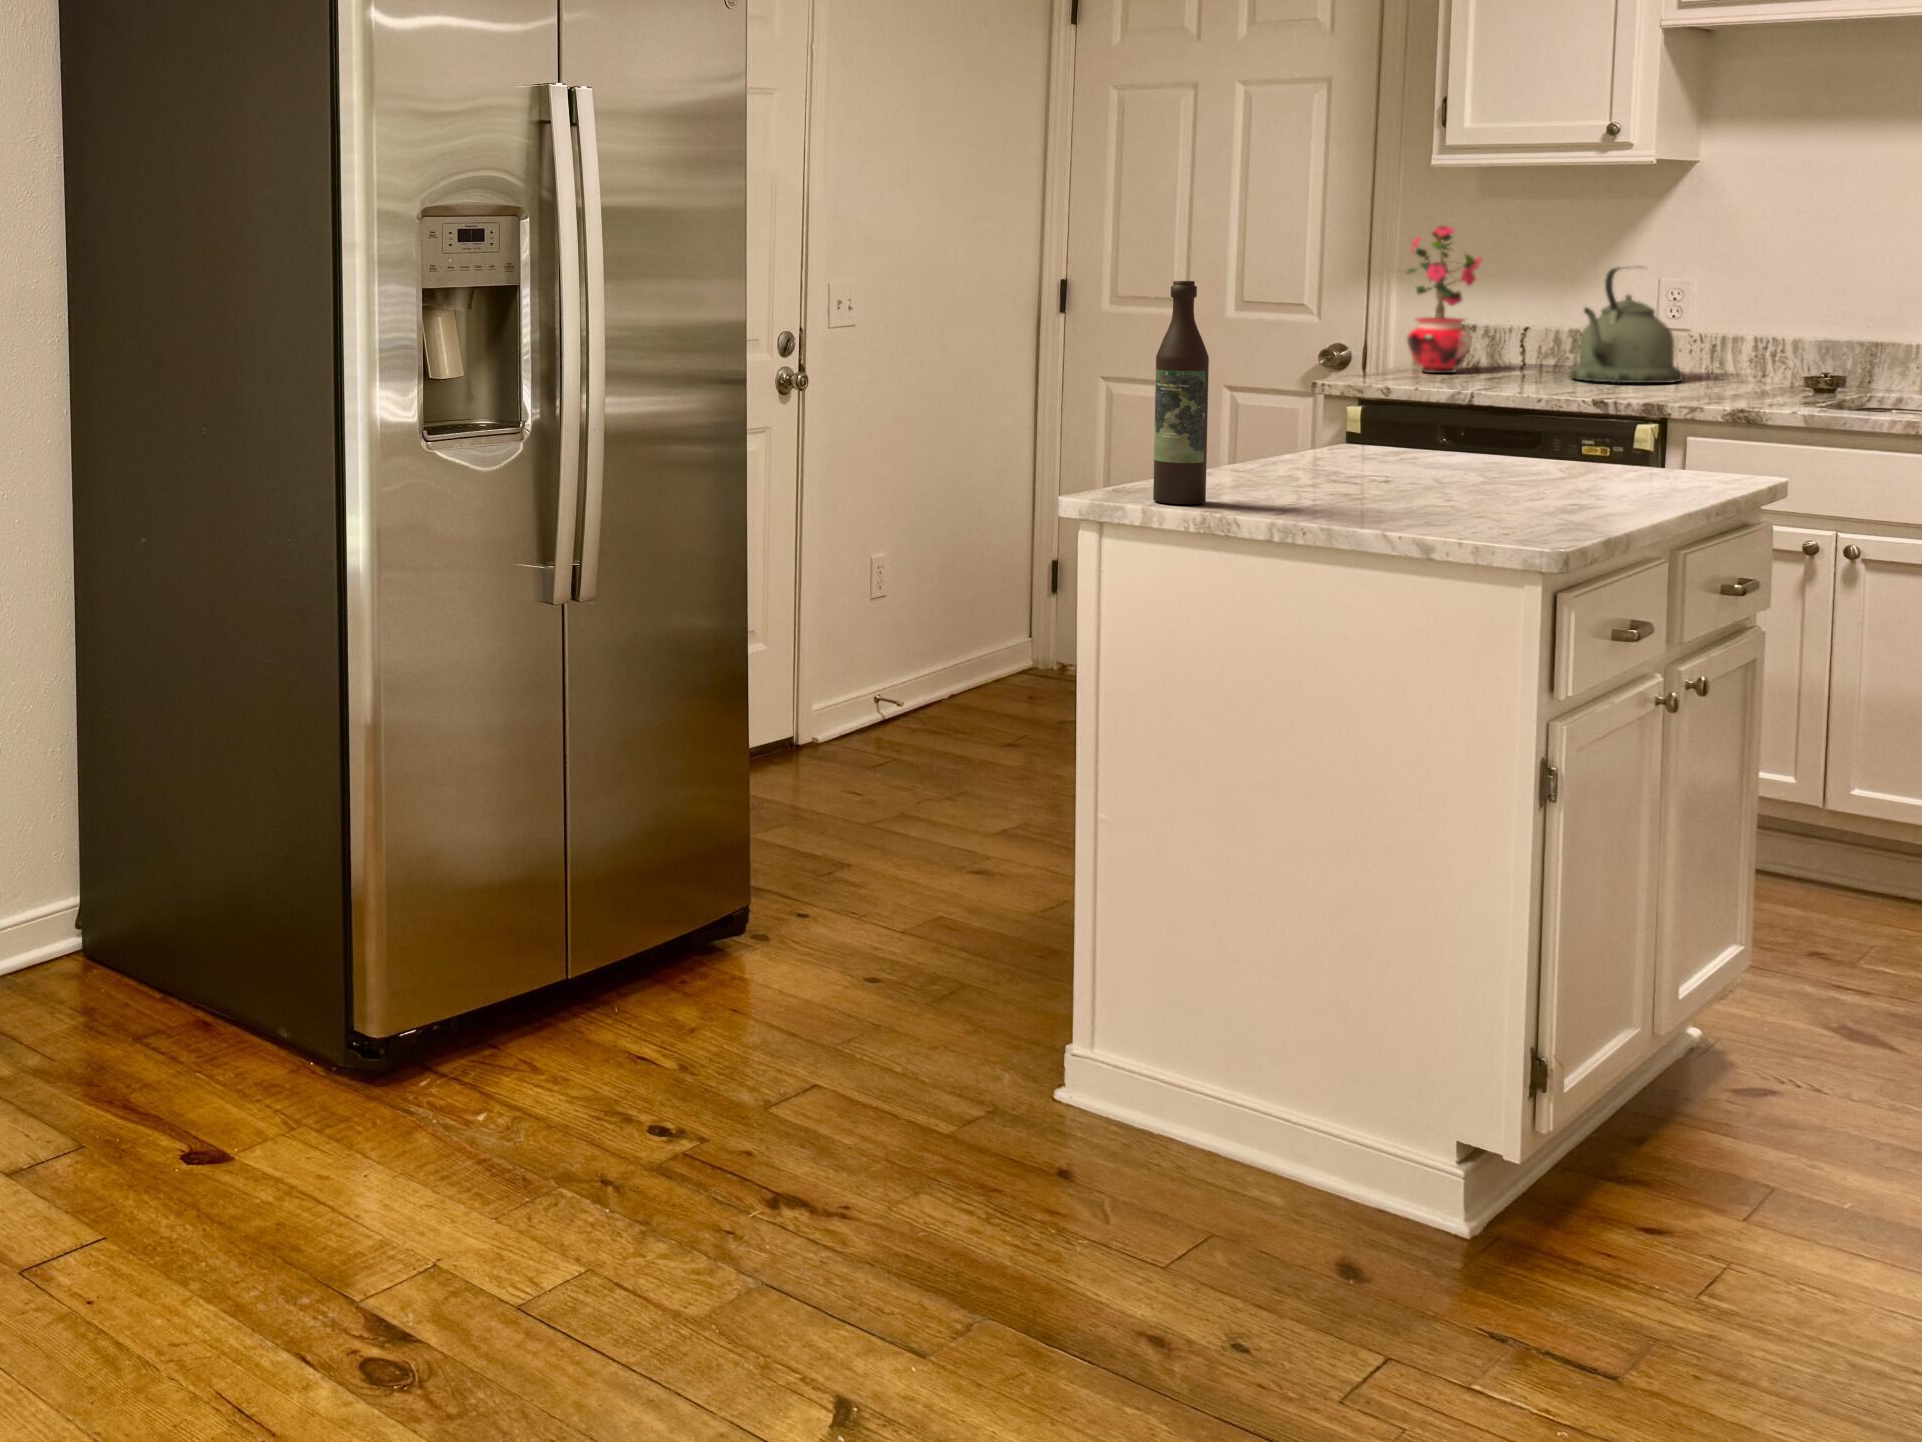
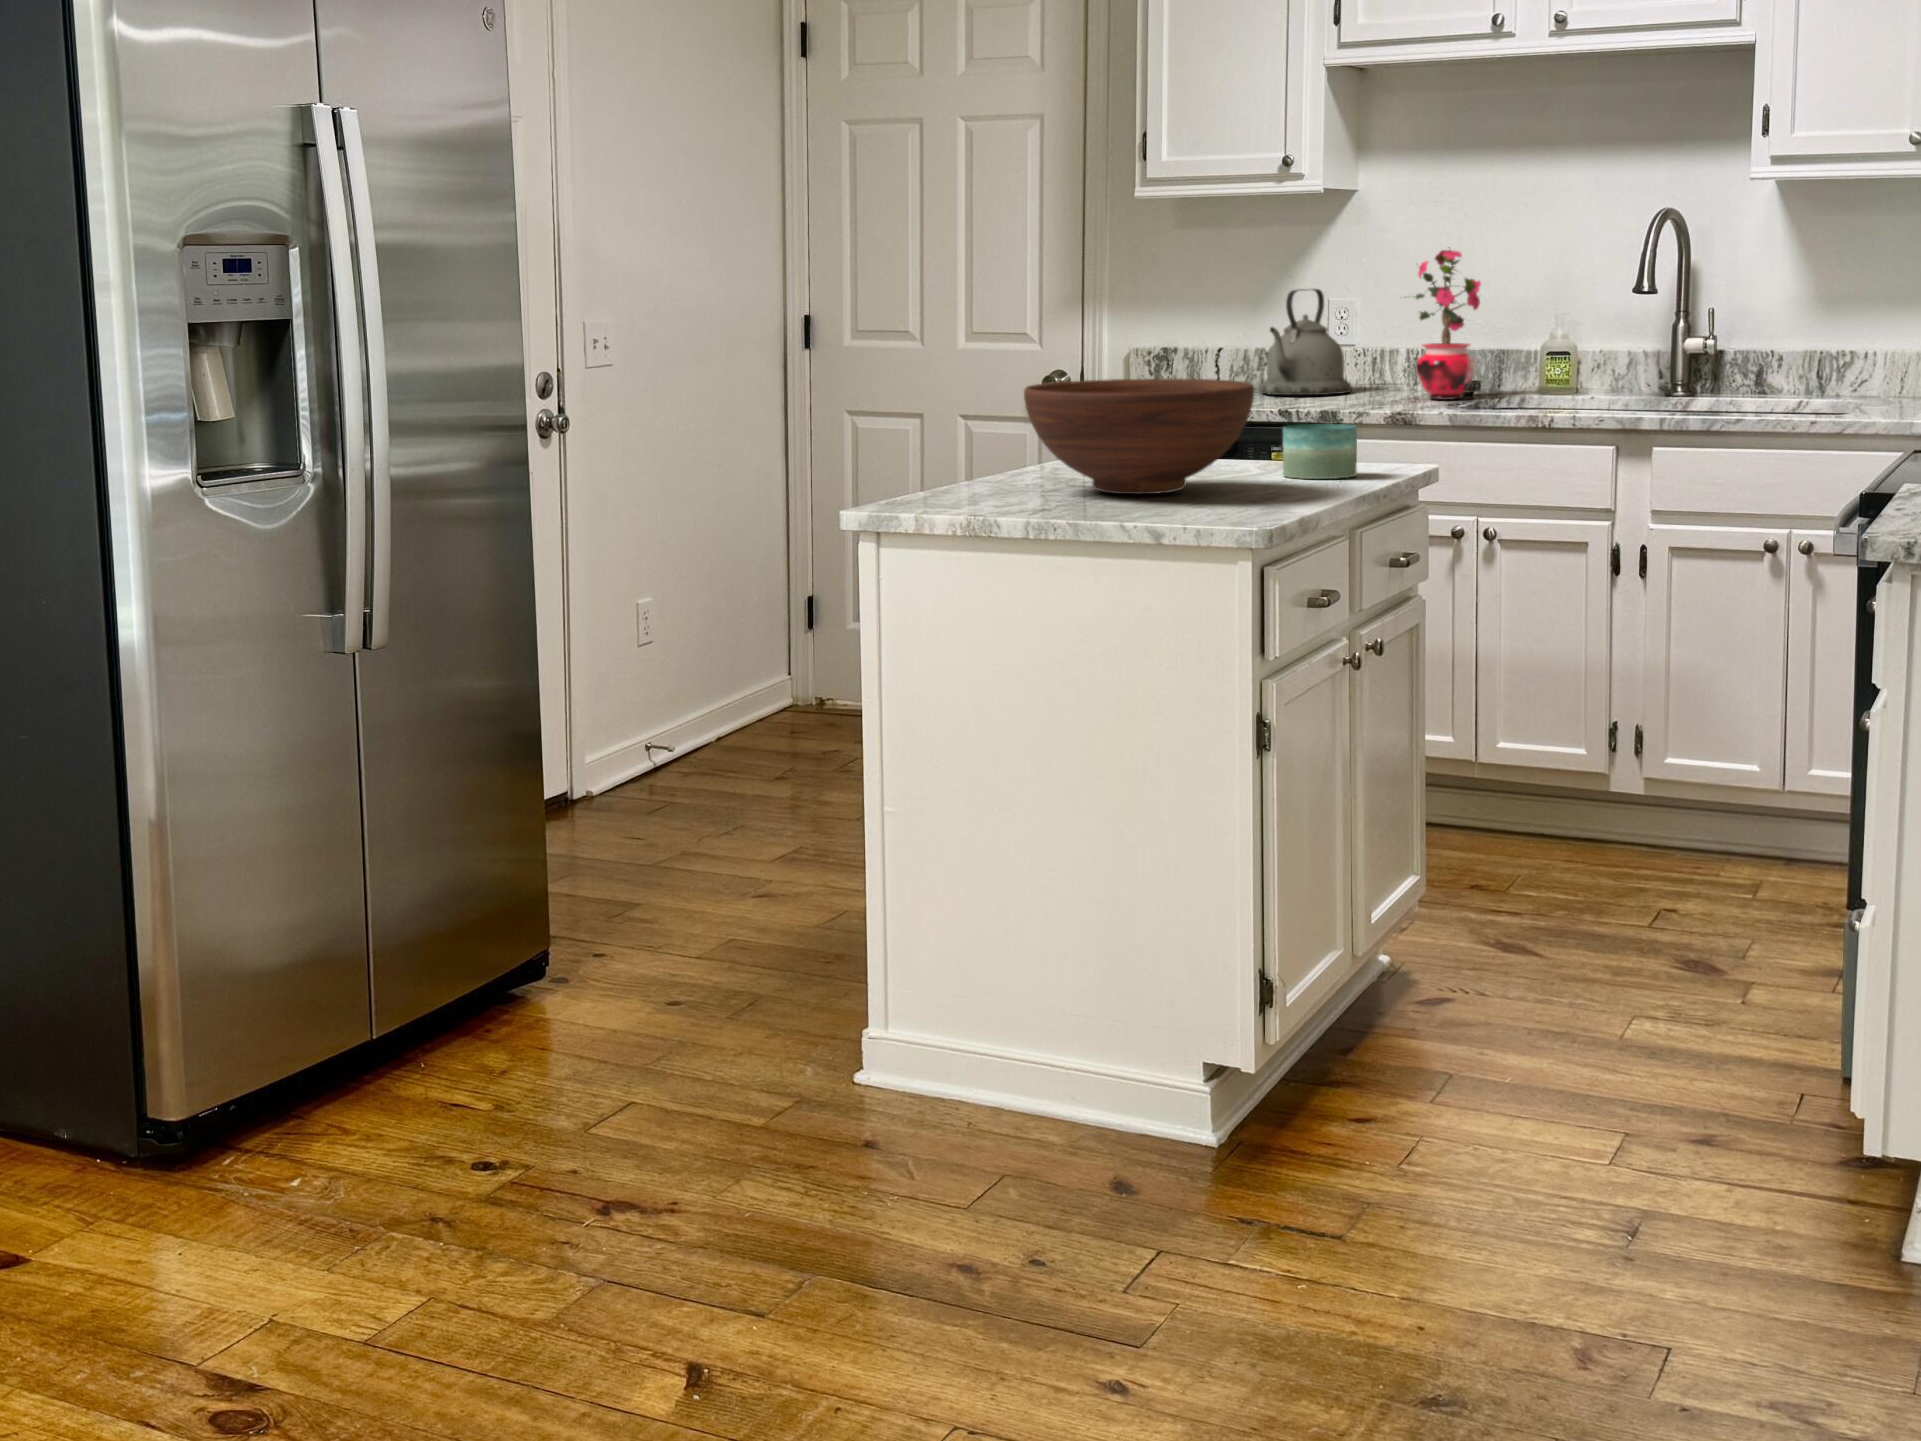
potted plant: present [1407,226,1482,373] -> present [1415,250,1481,400]
wine bottle: present [1153,281,1209,504] -> none [920,298,969,509]
fruit bowl: none [1276,369,1553,499] -> present [1024,379,1254,494]
candle: none [1587,426,1683,490] -> present [1283,424,1357,479]

